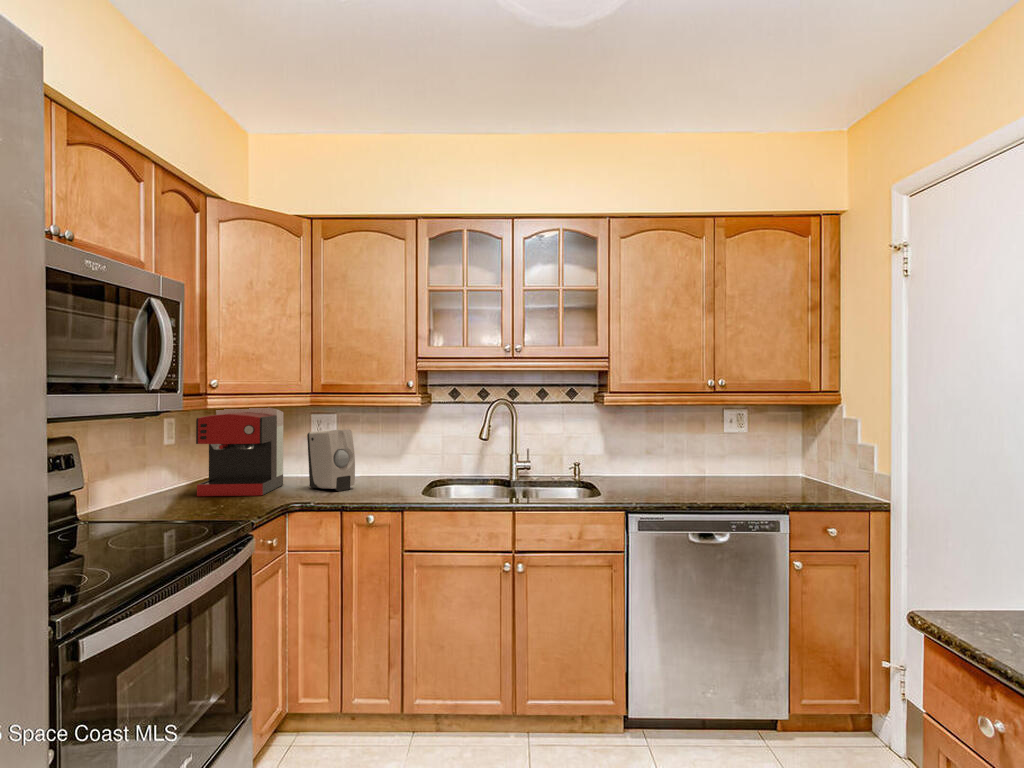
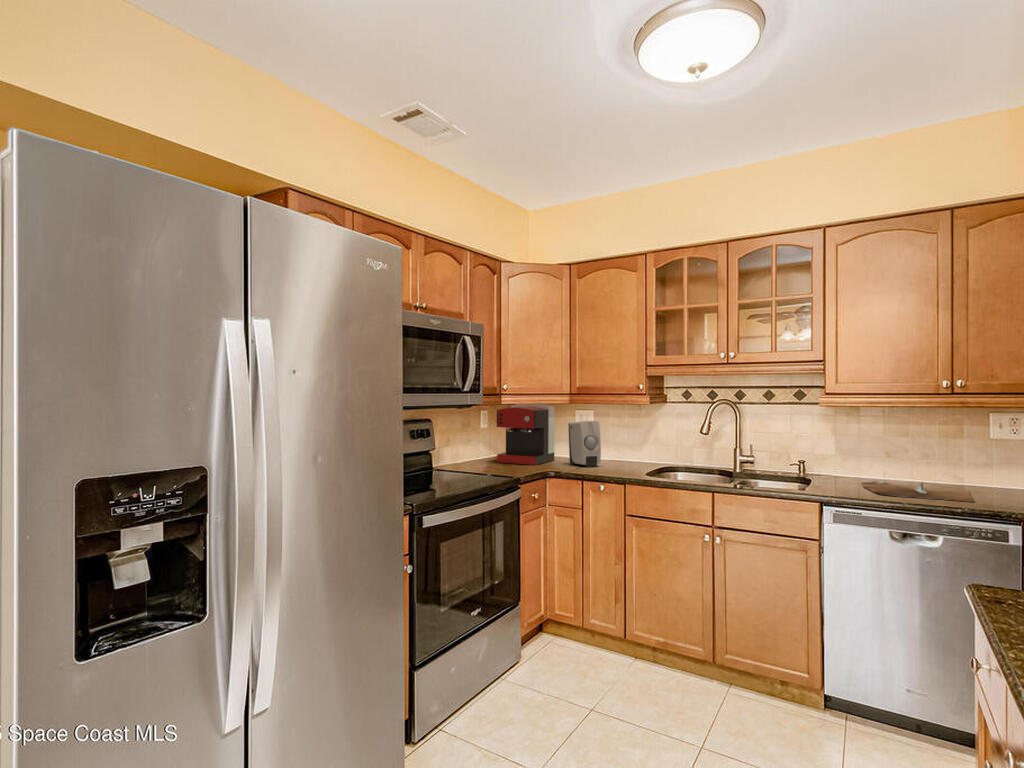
cutting board: none [639,478,745,496] -> present [862,481,974,502]

